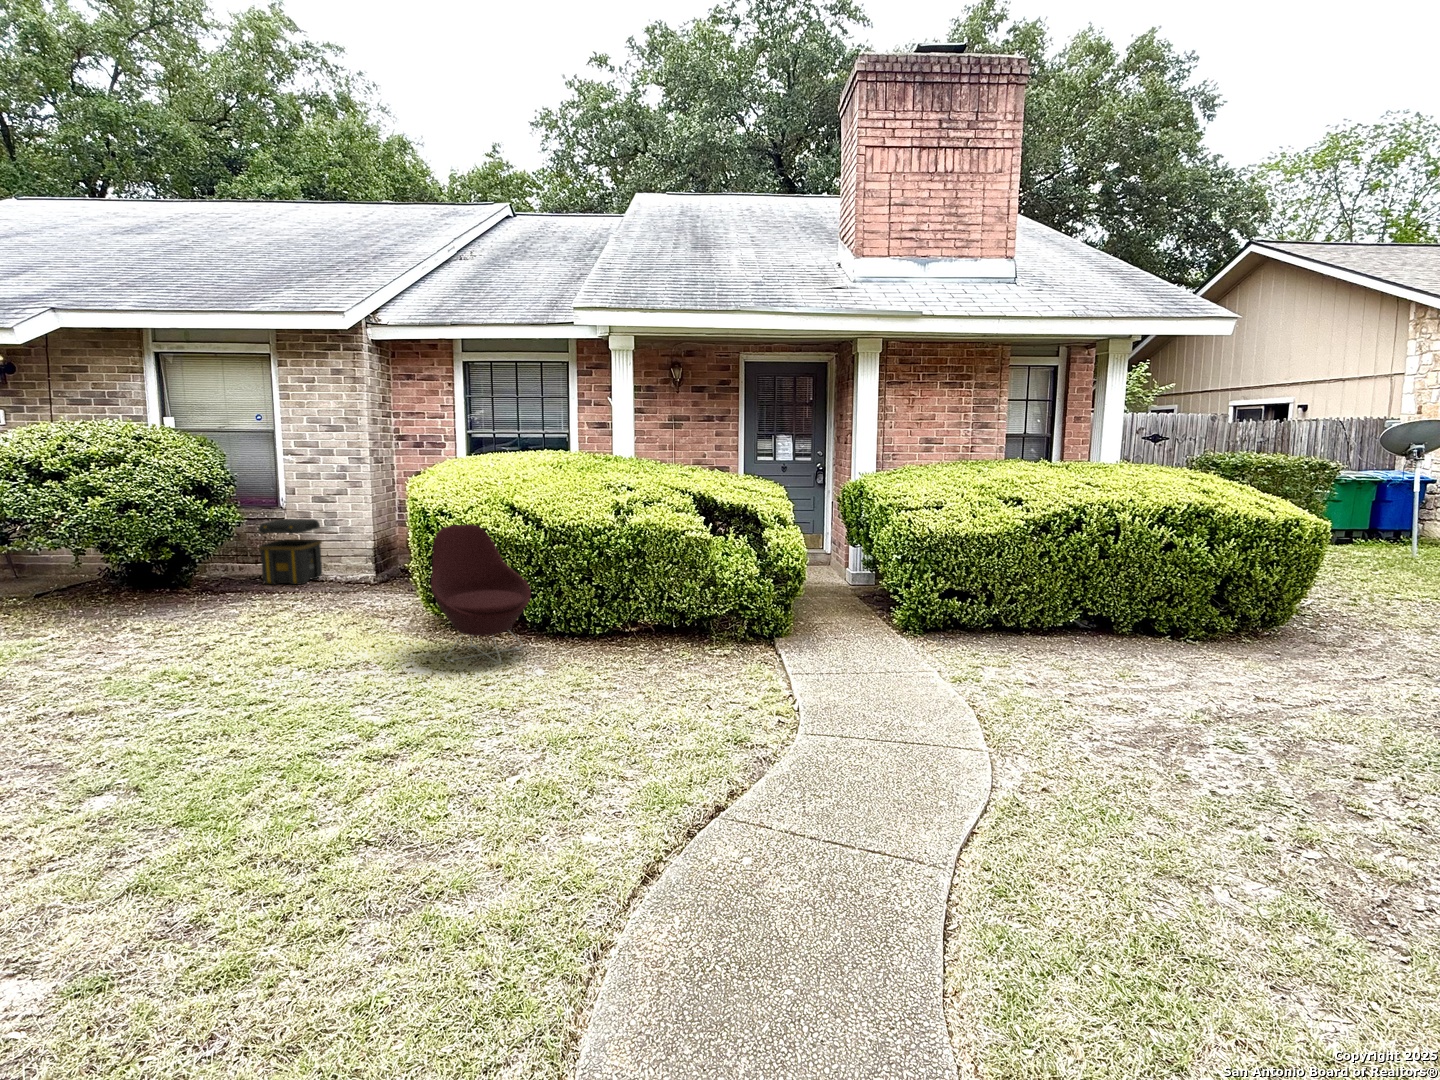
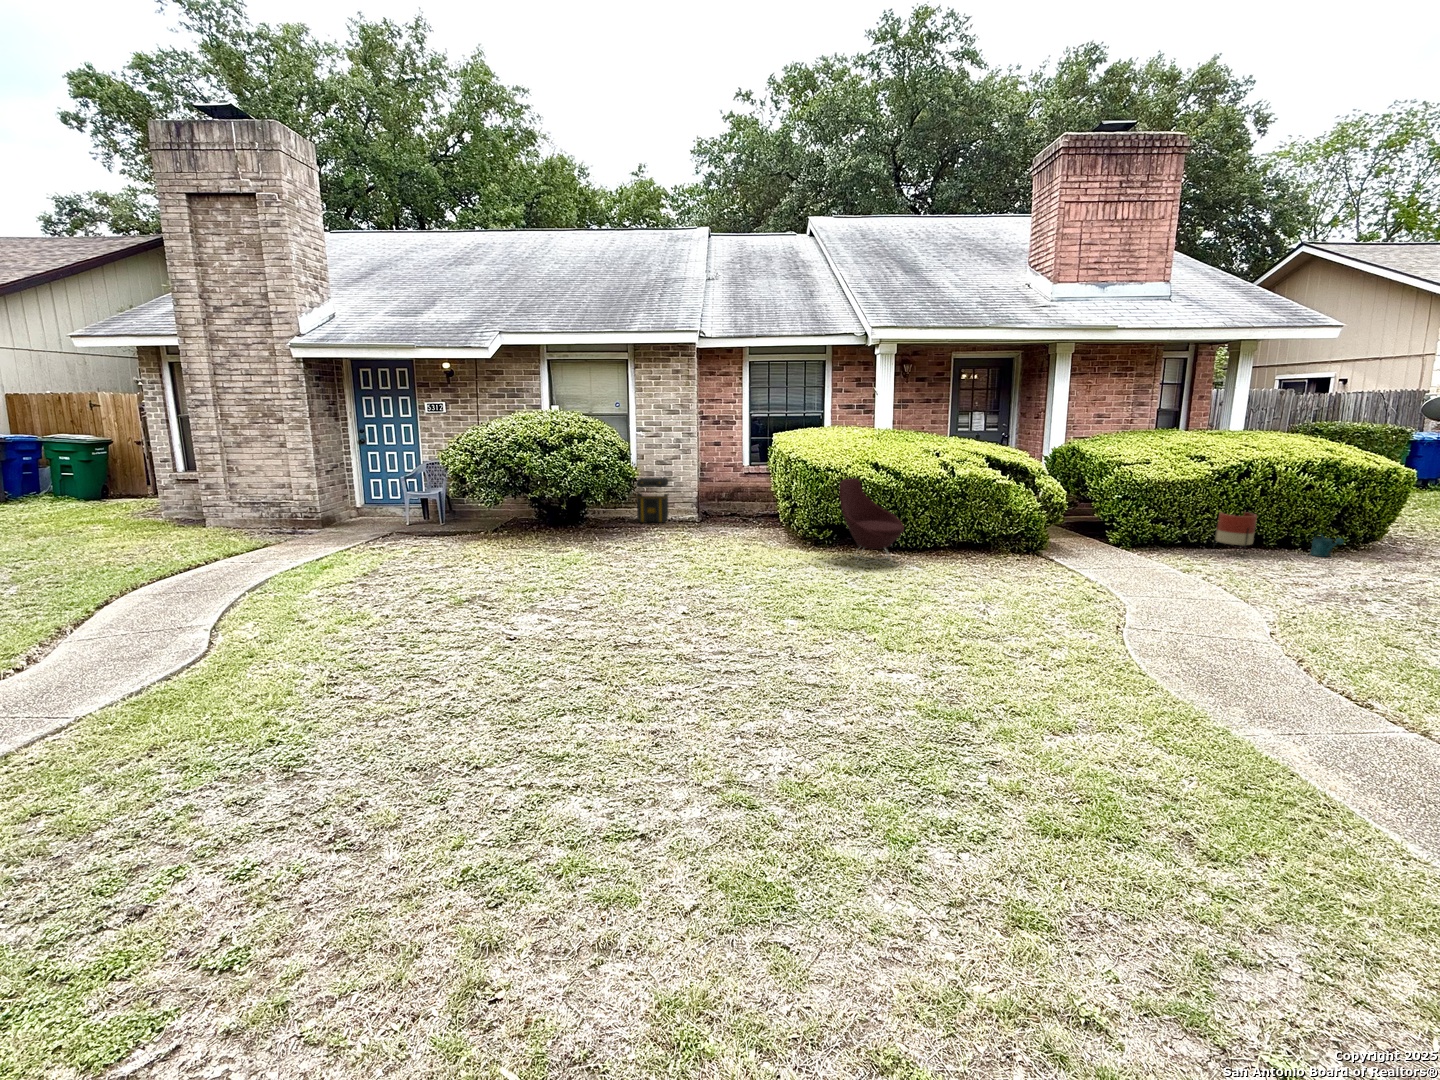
planter: none [1031,579,1088,653] -> present [1215,512,1257,549]
watering can: none [1175,612,1216,651] -> present [1310,533,1344,557]

